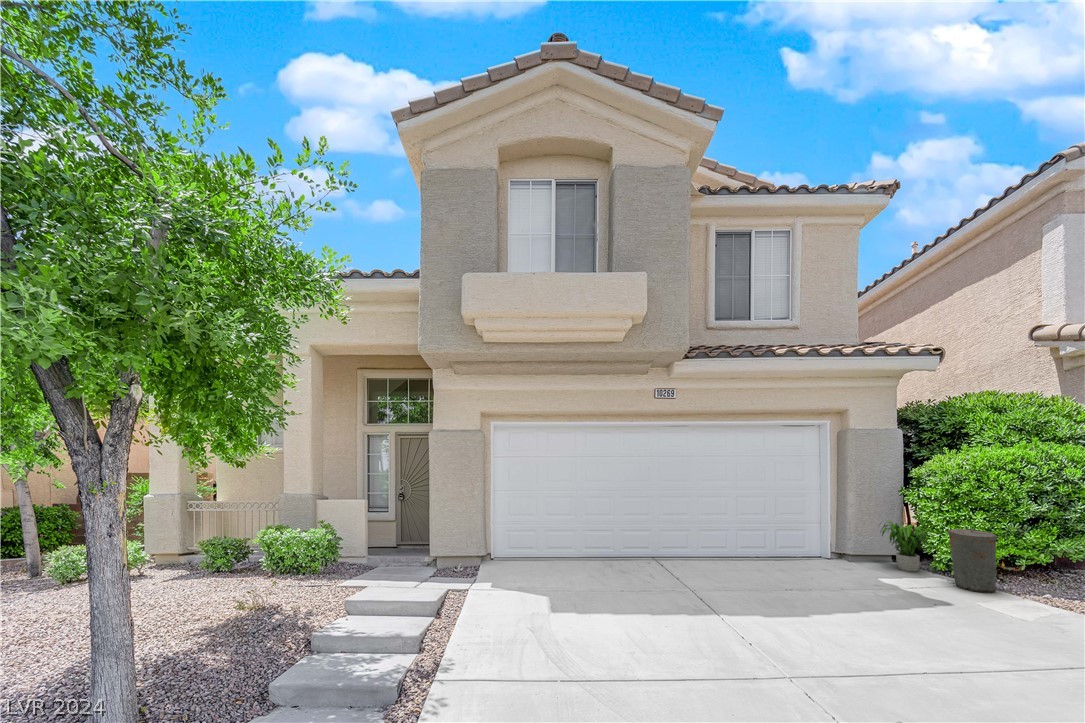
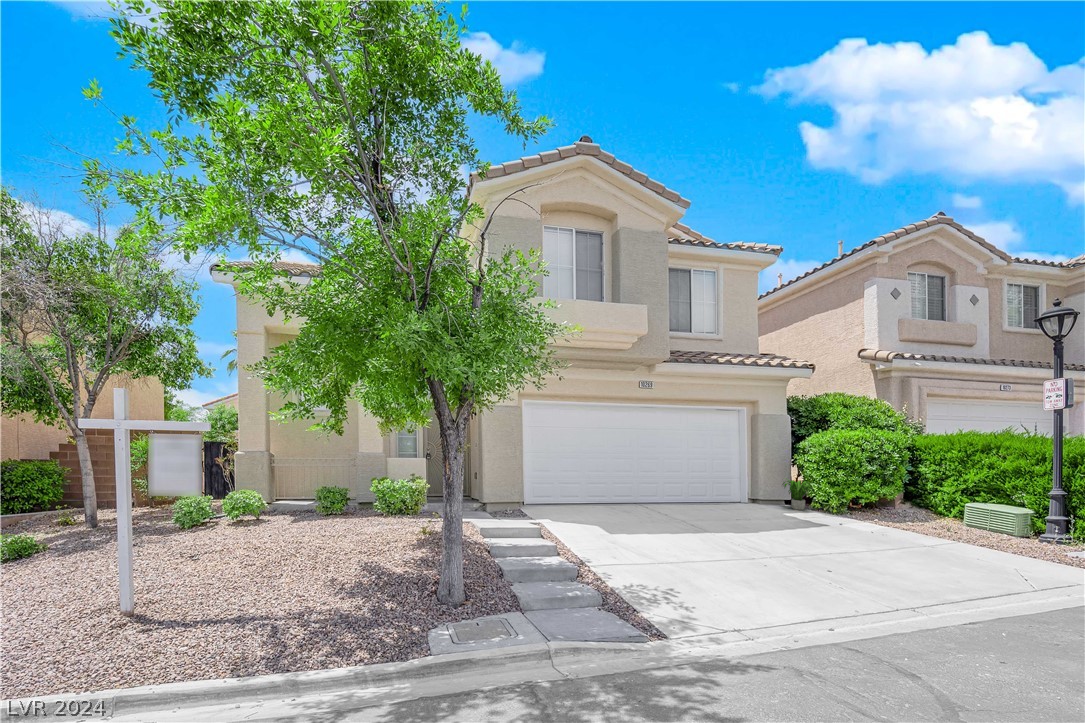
trash can: present [948,528,997,593] -> none [825,481,852,519]

